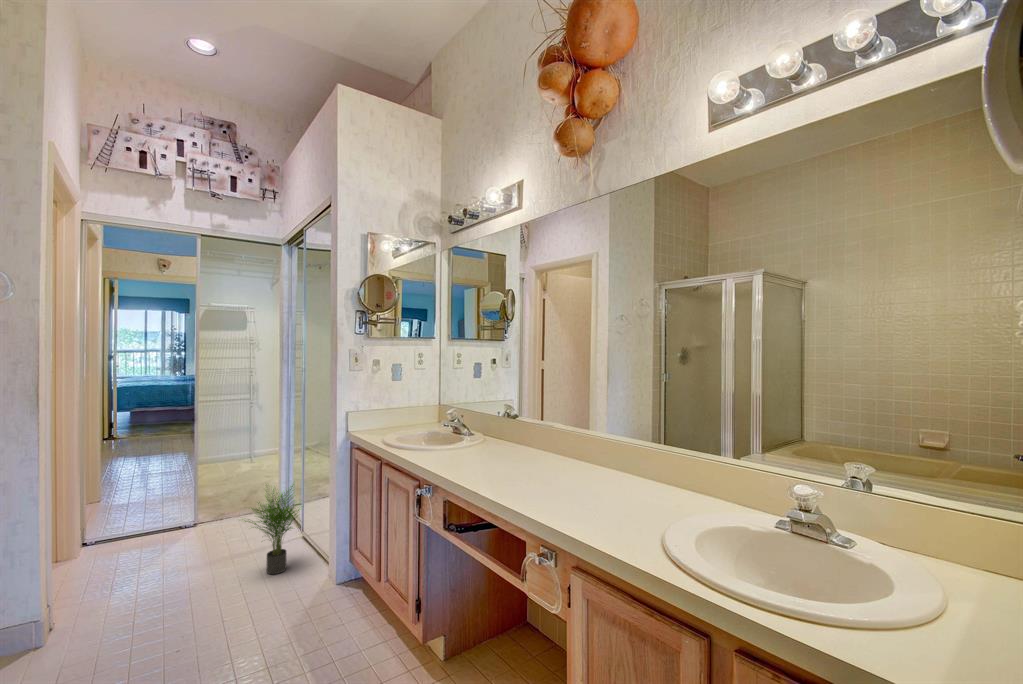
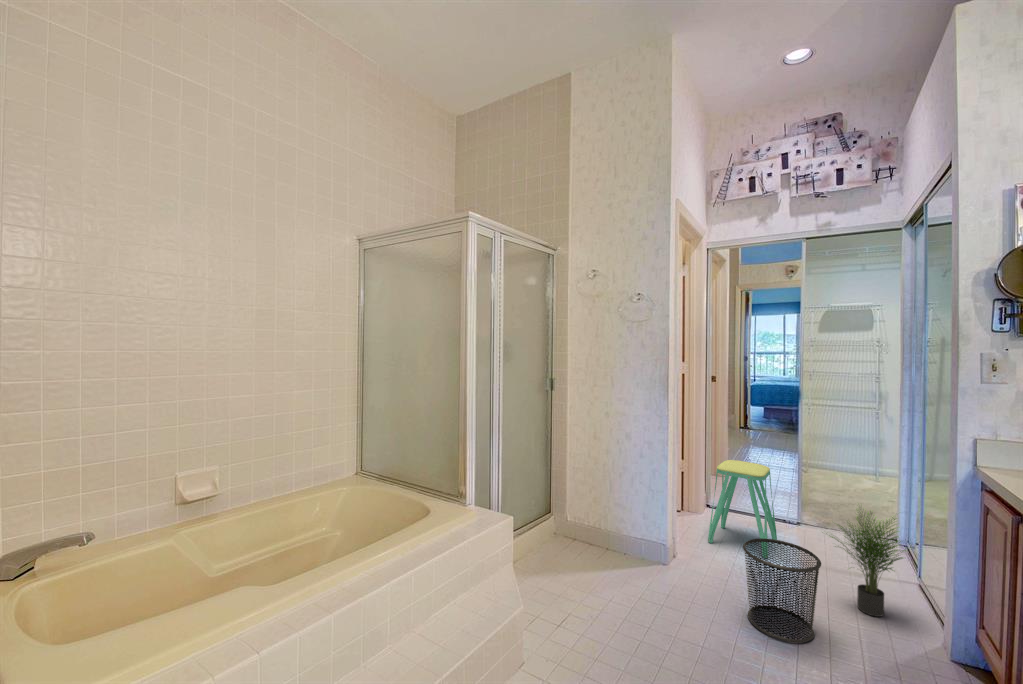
stool: none [96,475,180,589] -> present [708,460,777,558]
waste bin: none [167,541,248,645] -> present [743,538,821,643]

